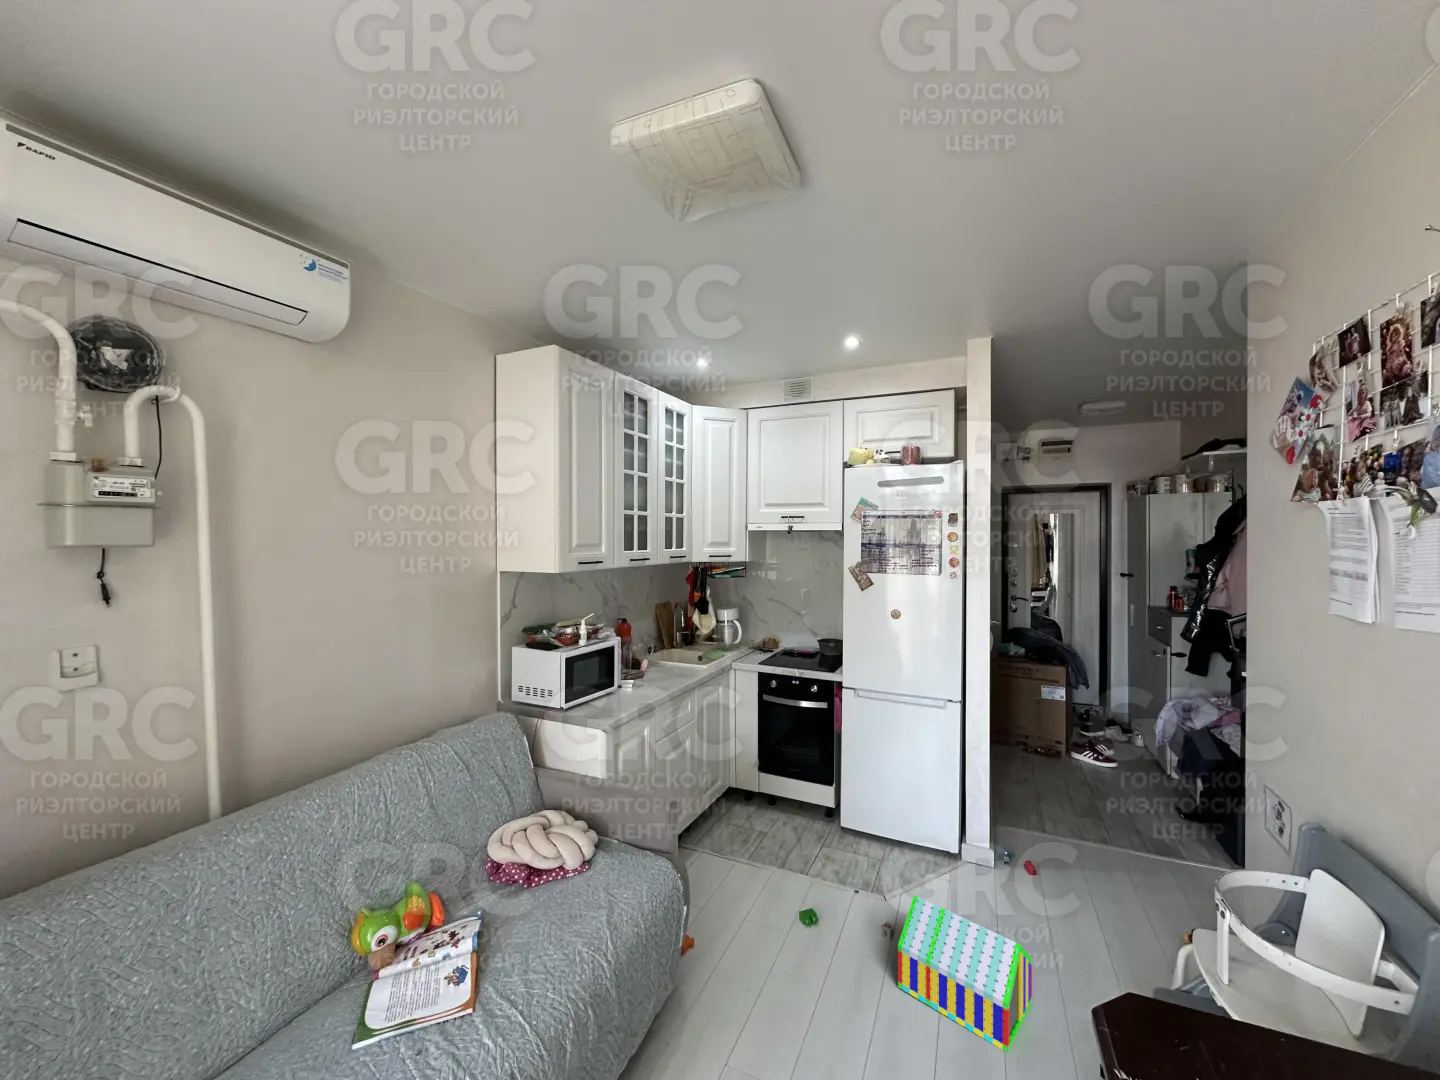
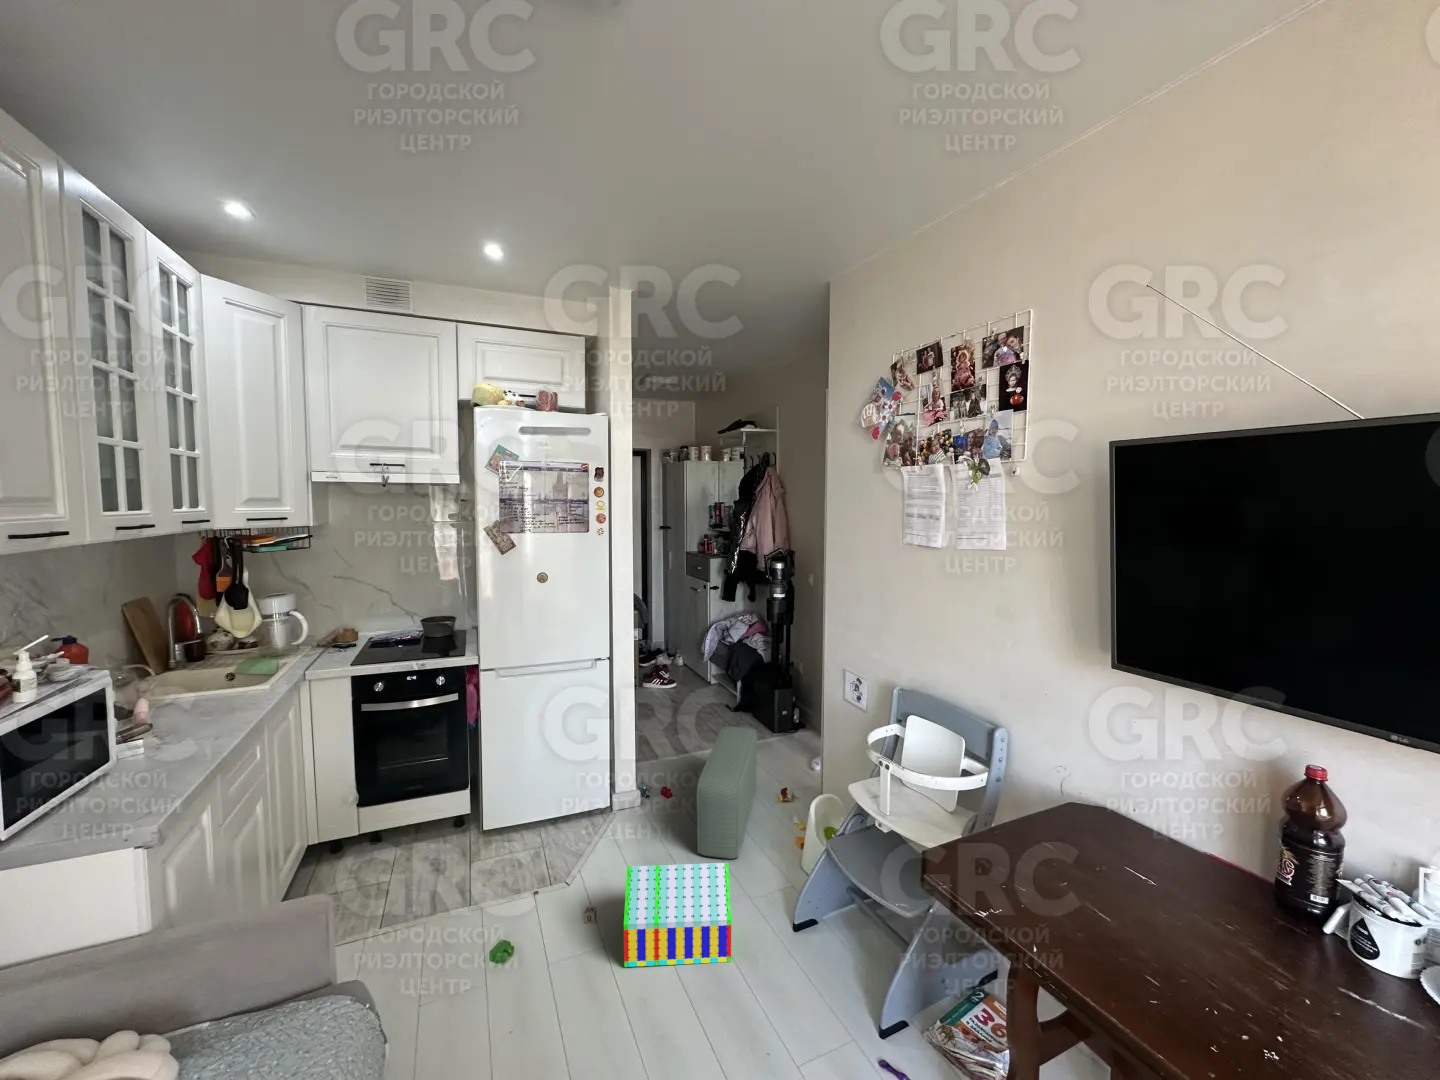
pouf: none [1026,814,1151,965] -> present [696,727,757,859]

